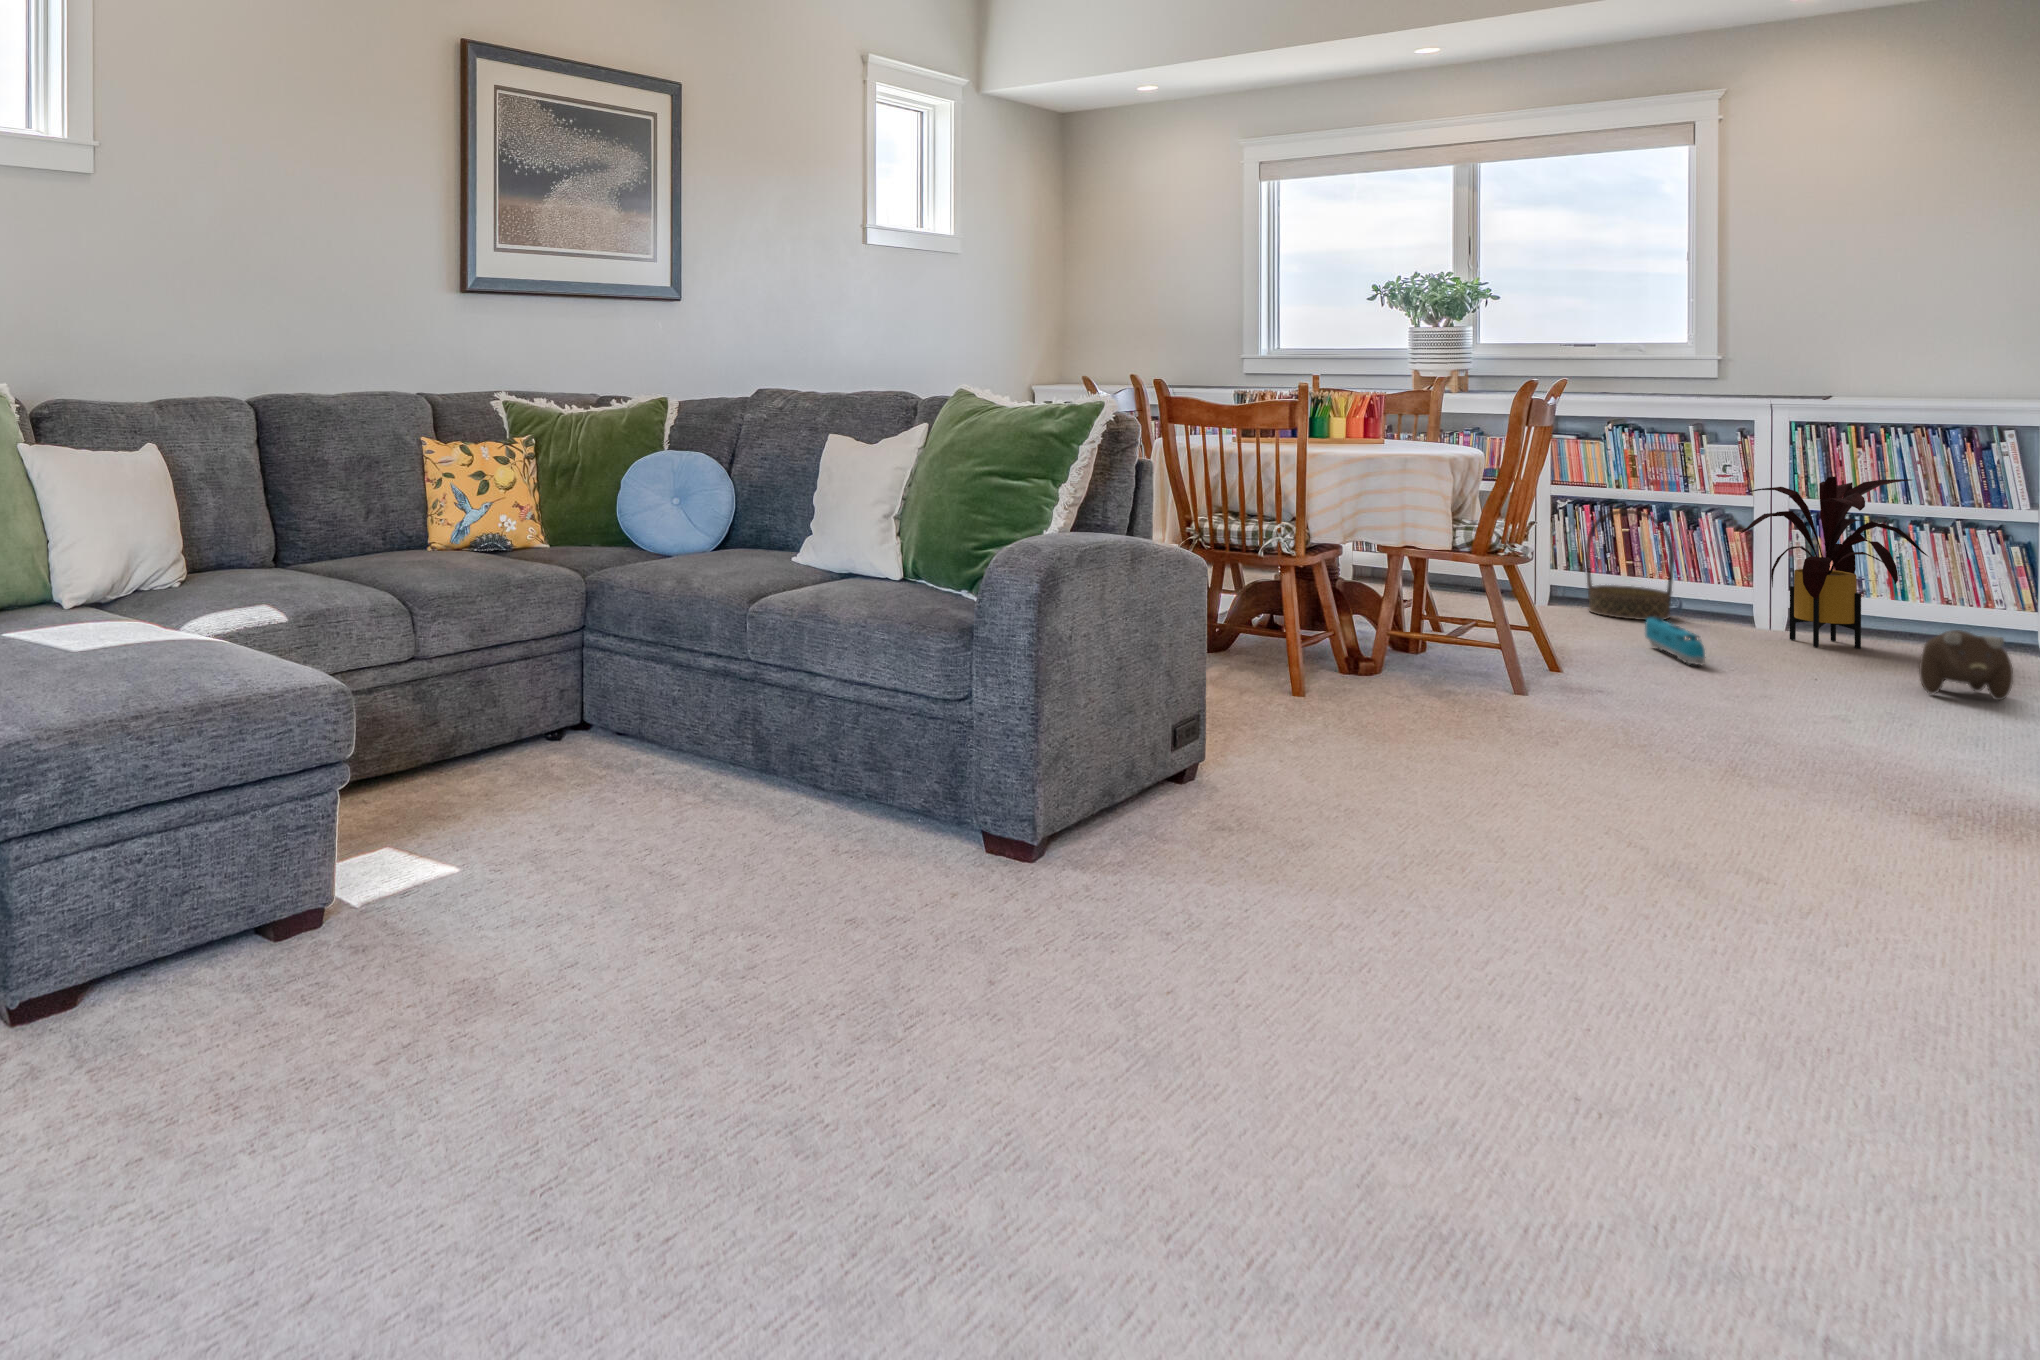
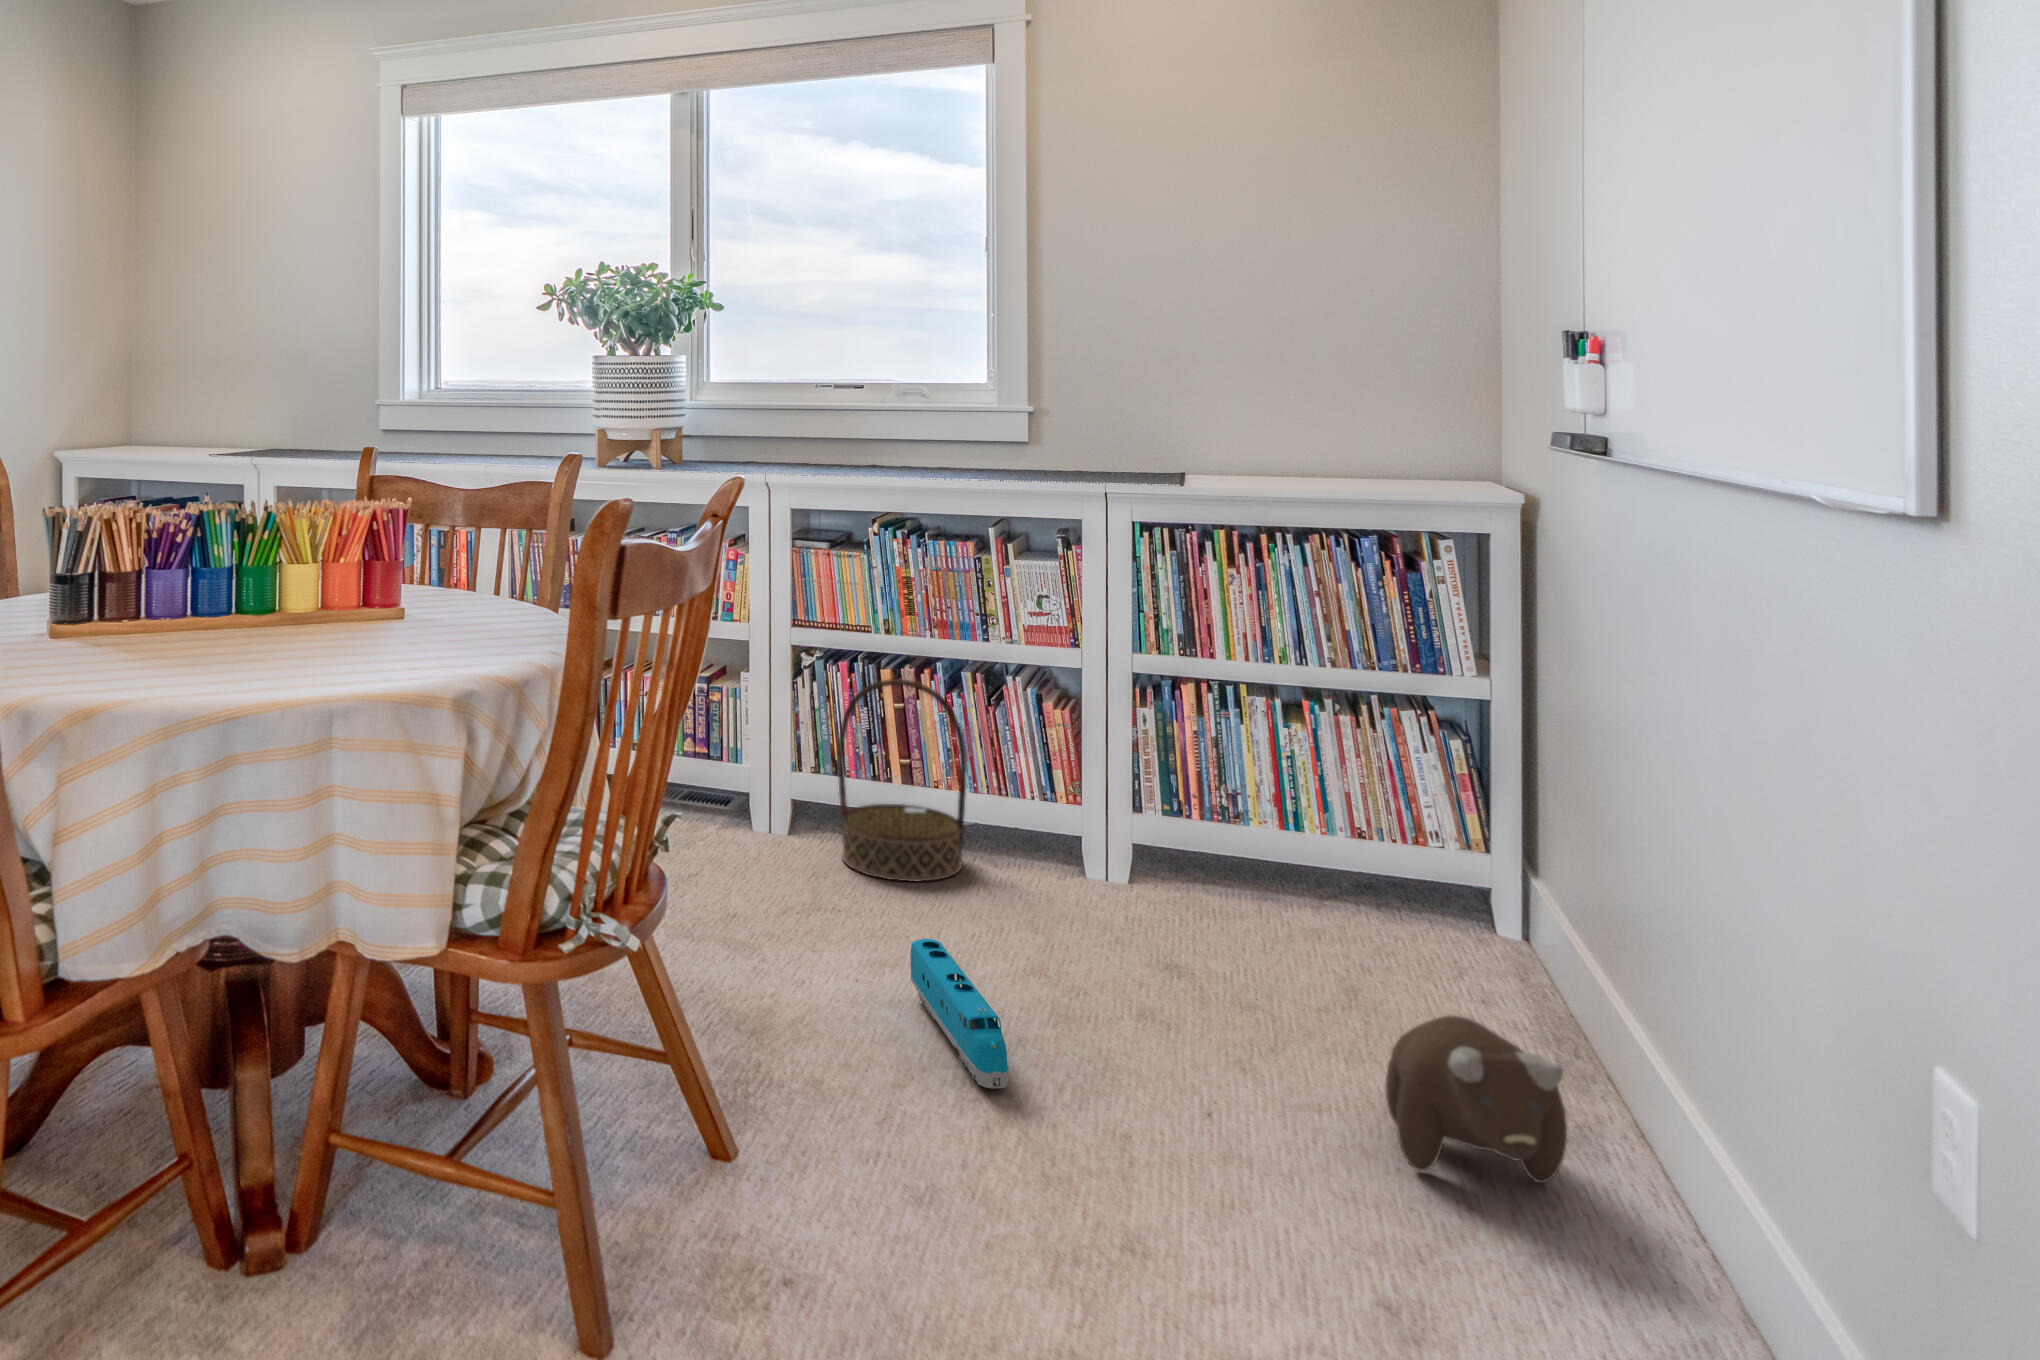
house plant: present [1741,476,1928,649] -> none [1064,633,1346,957]

